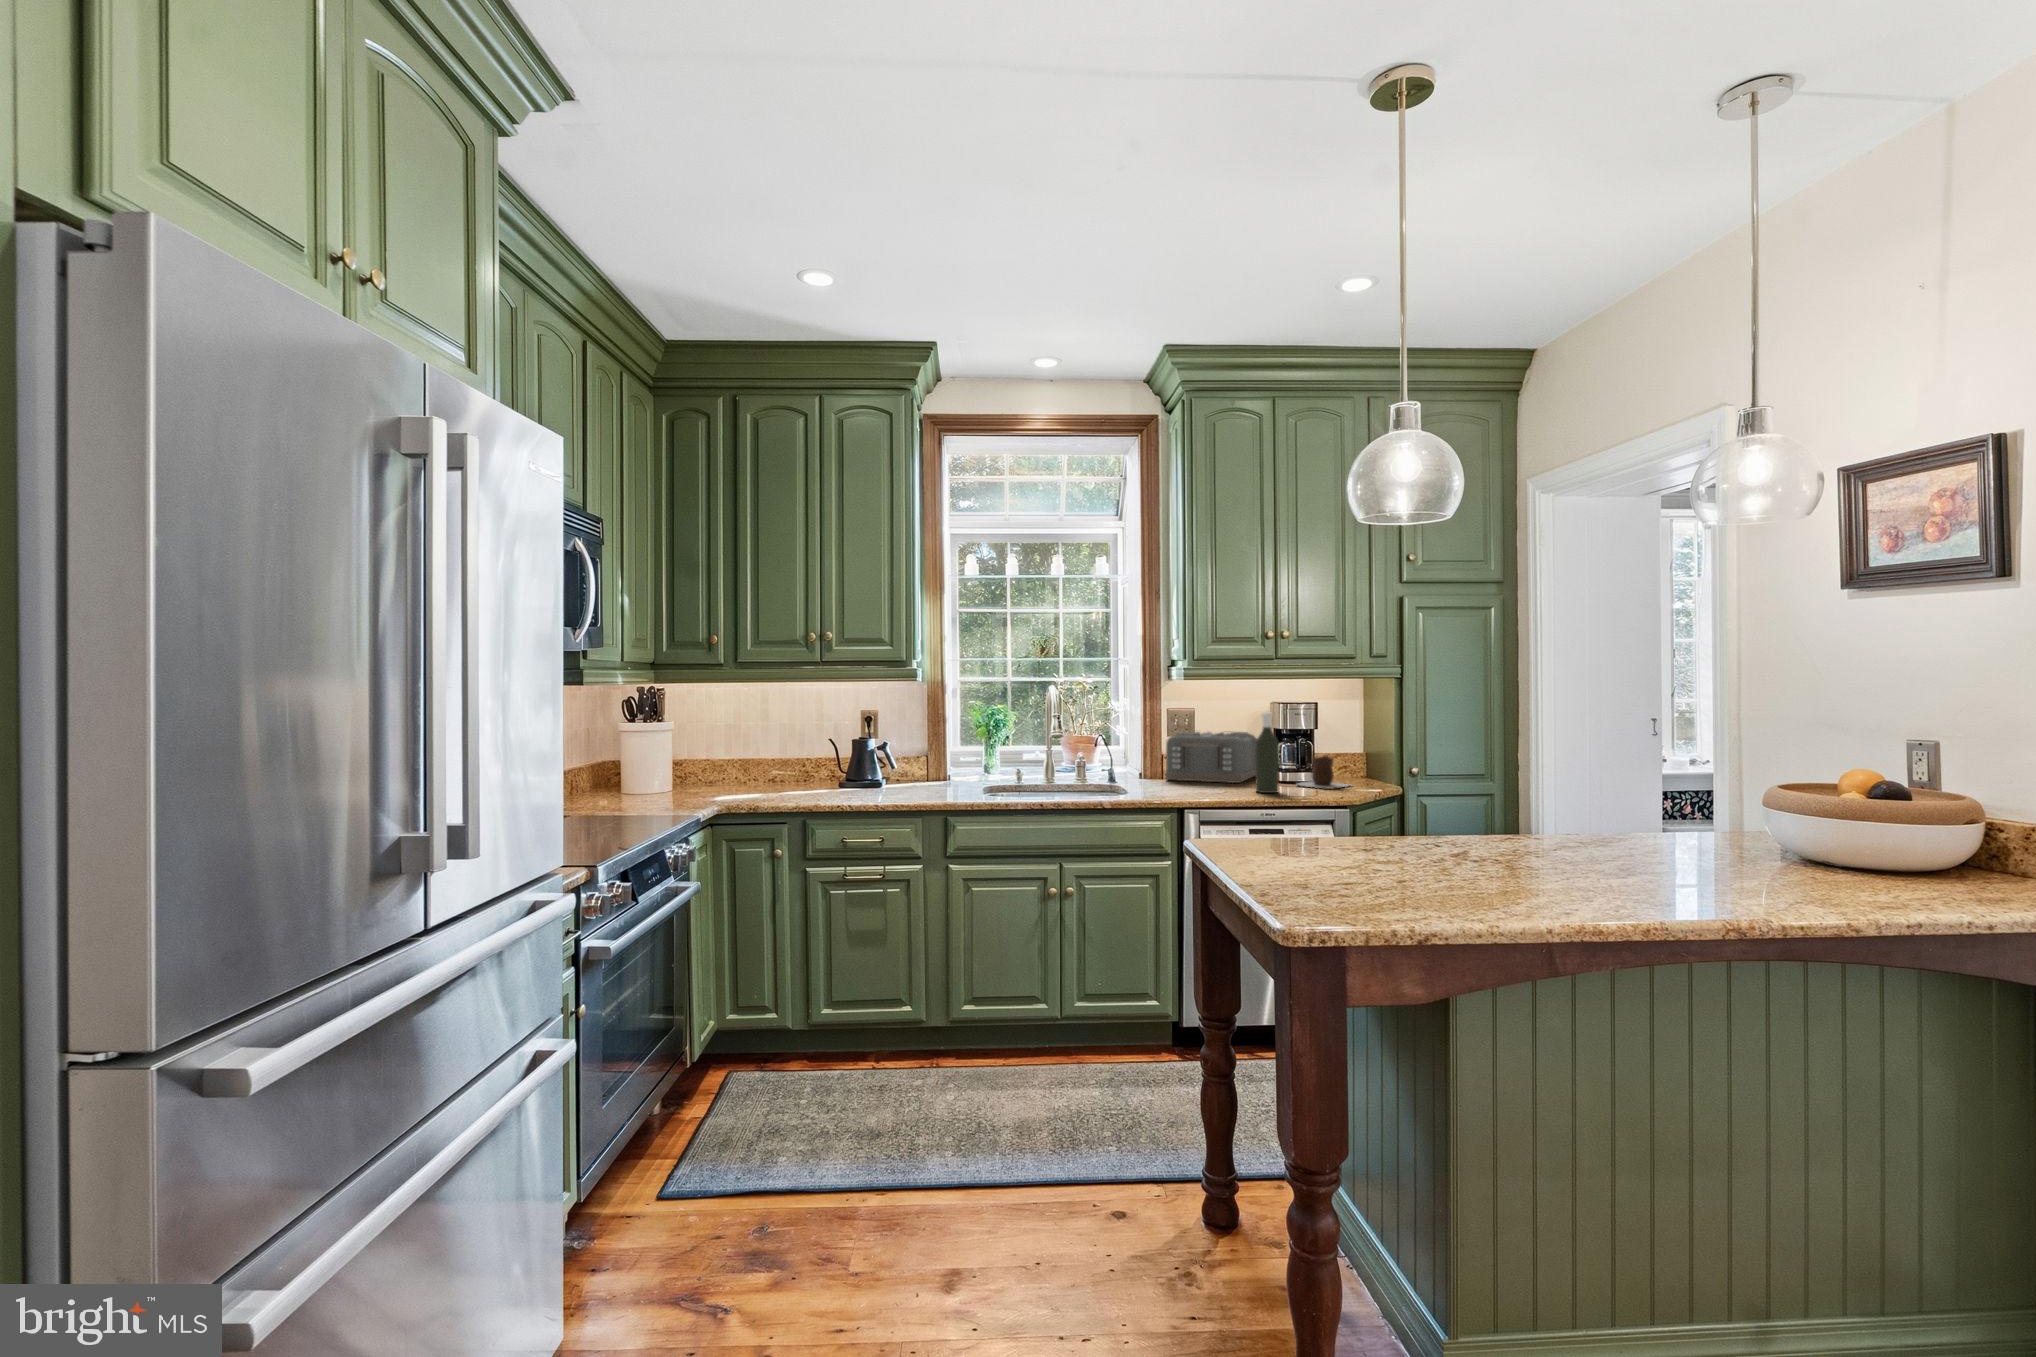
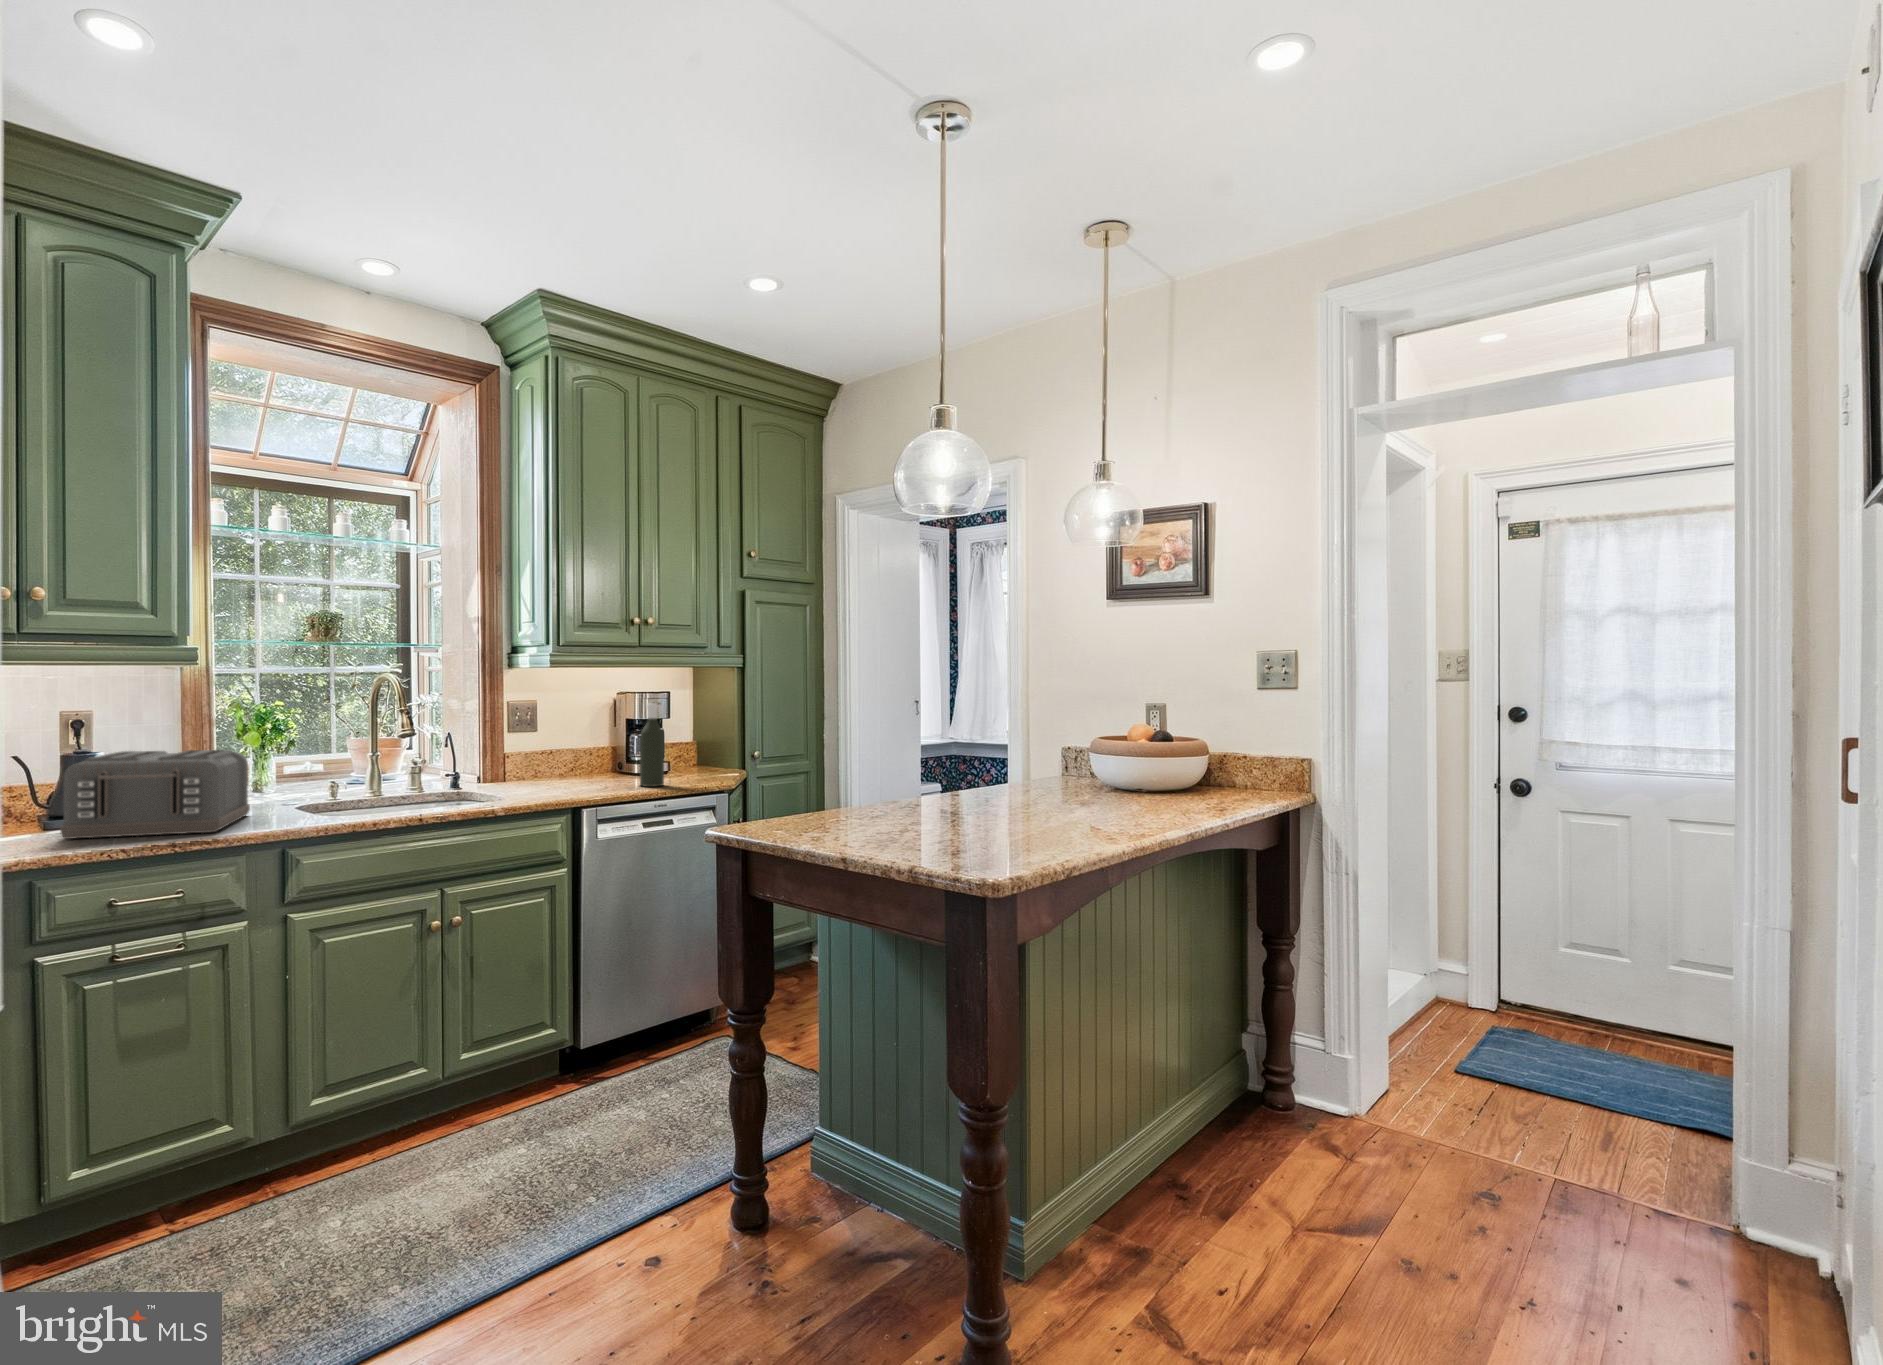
toaster: present [1165,732,1256,783] -> present [60,750,250,839]
vase: present [1298,756,1348,789] -> none [658,746,712,778]

